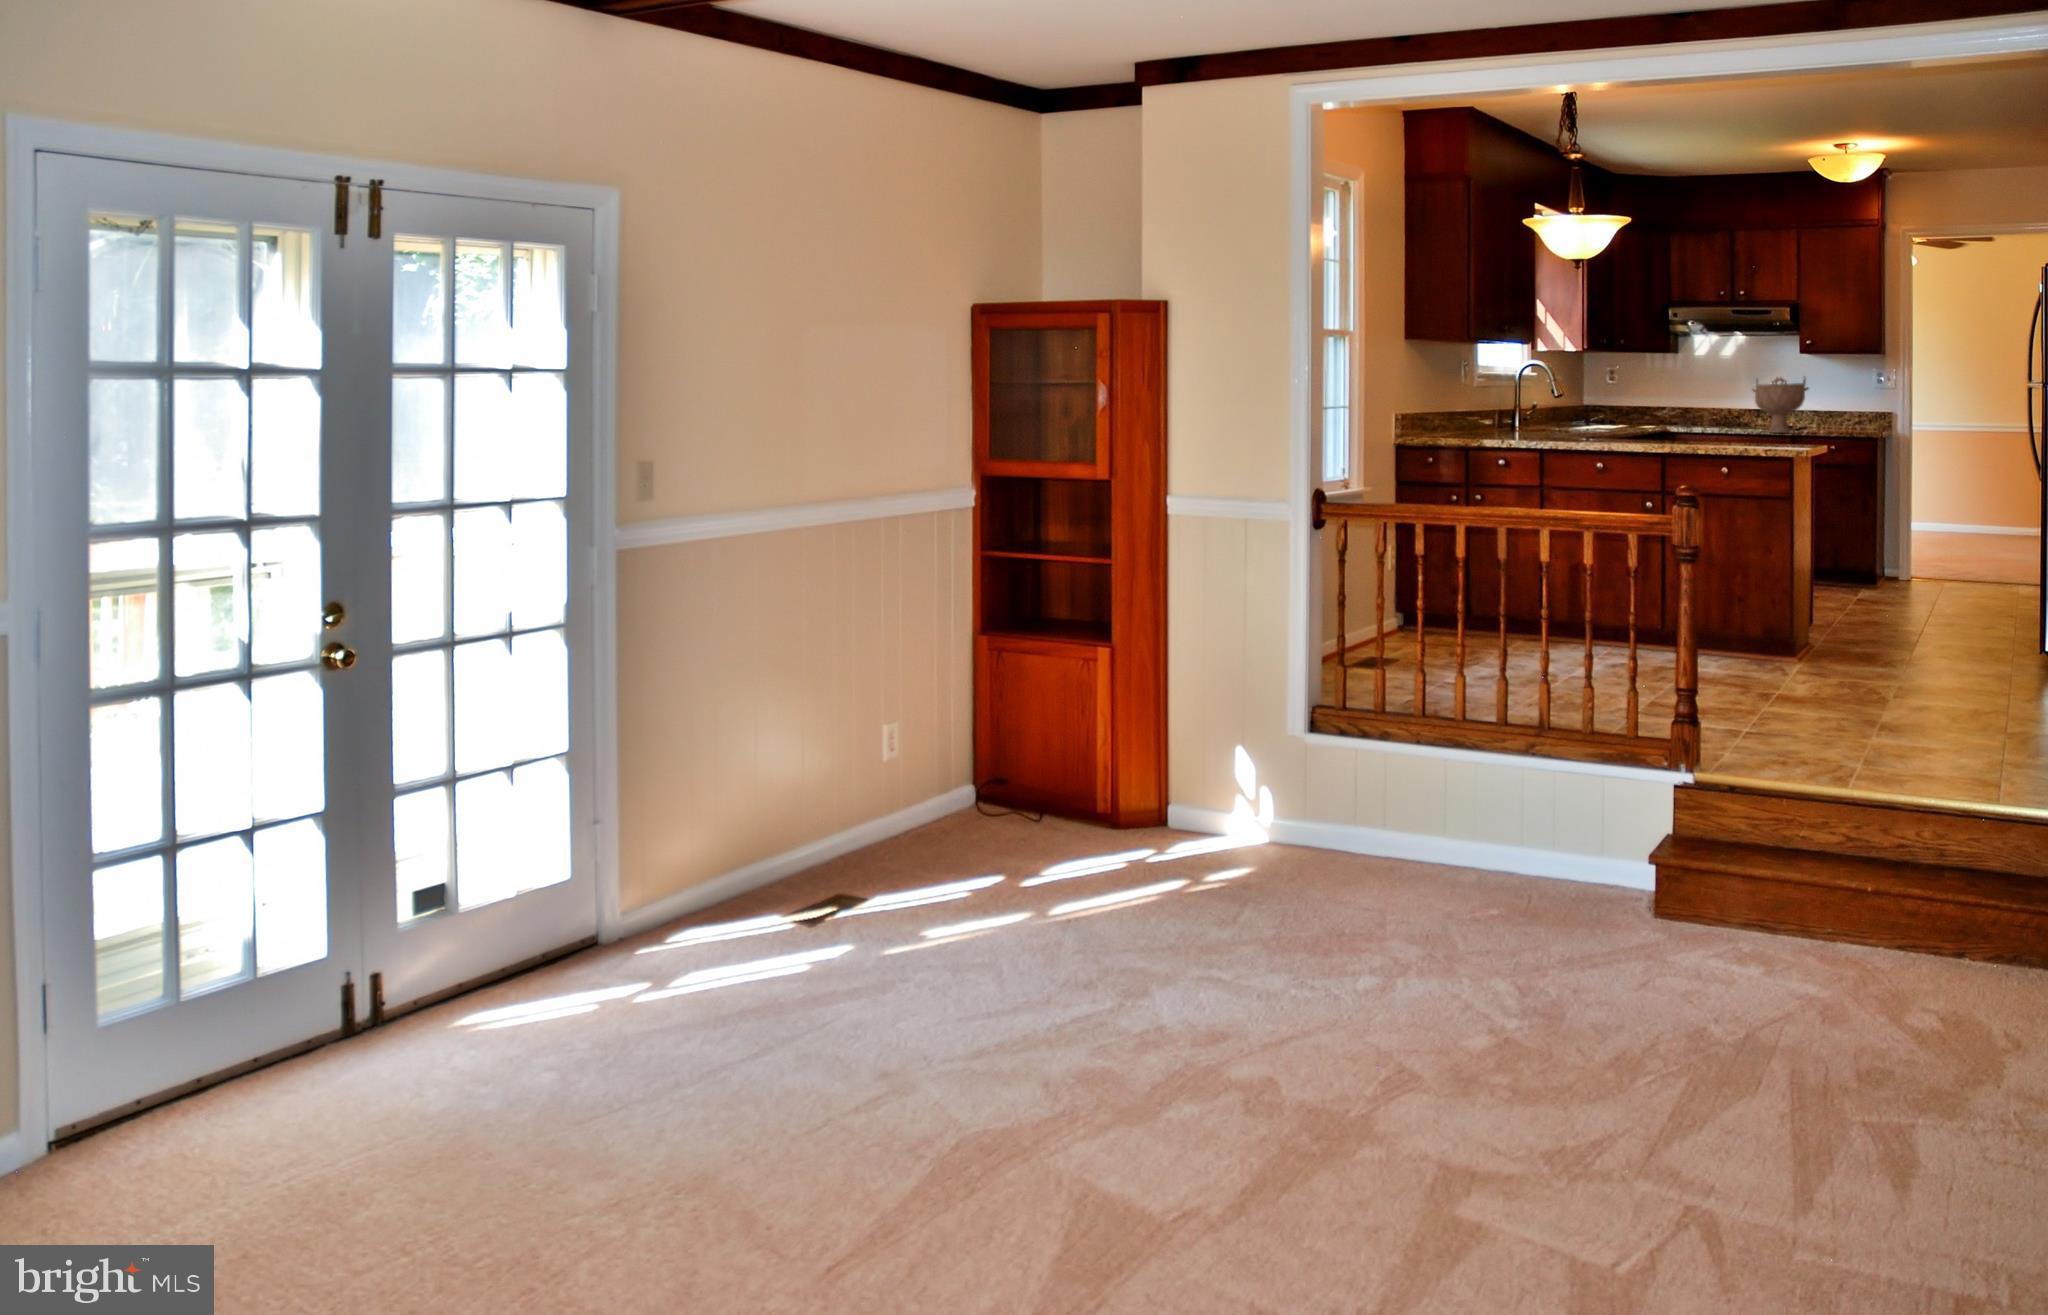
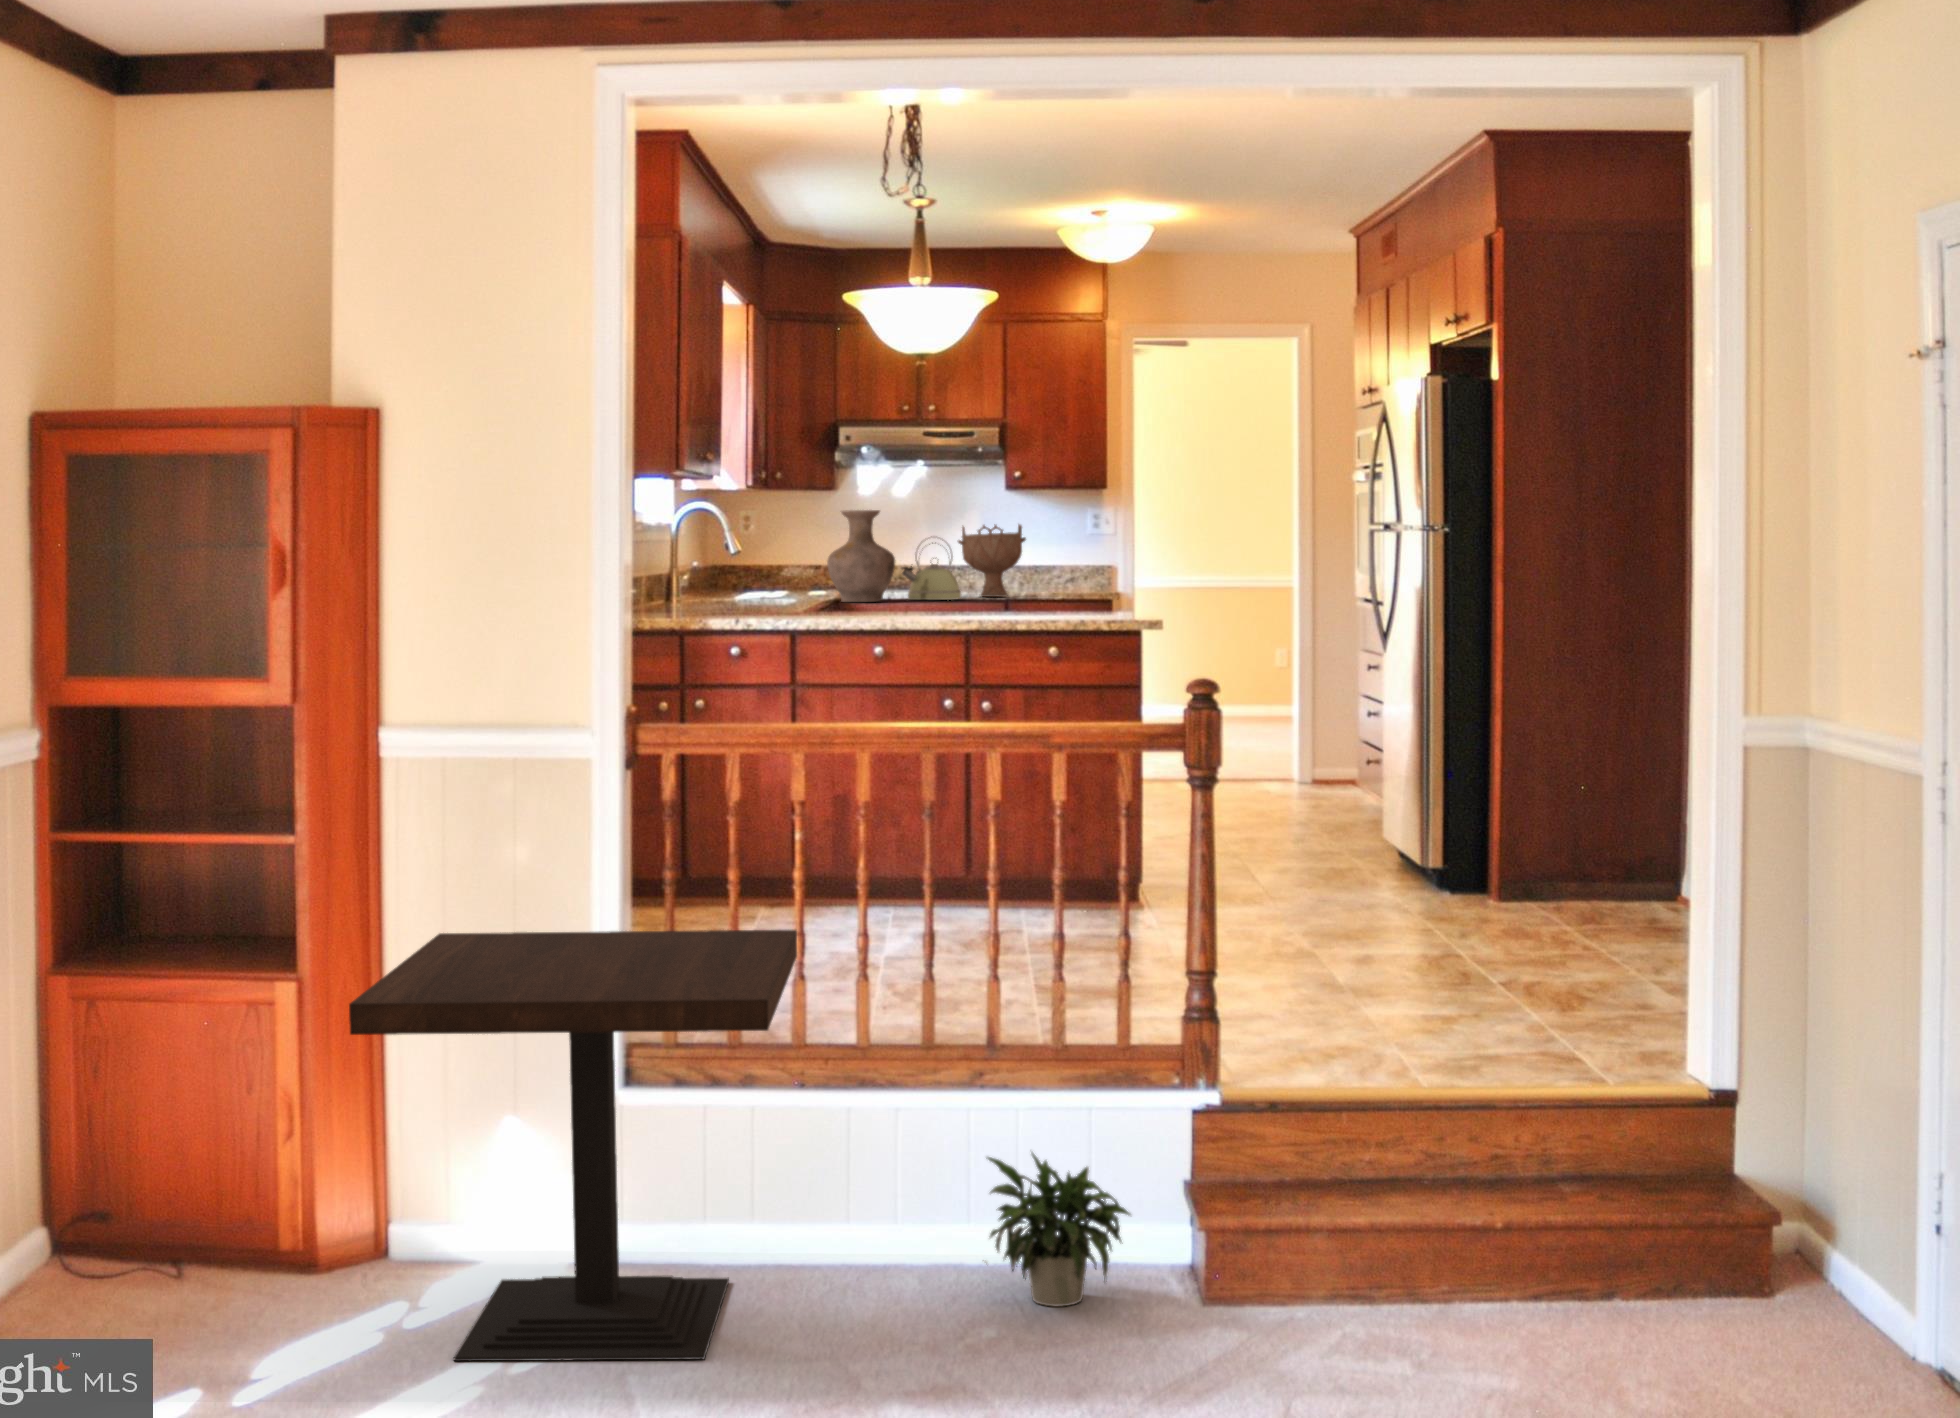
vase: none [1632,365,1686,434] -> present [827,510,895,602]
kettle: none [1696,385,1745,434] -> present [901,536,962,600]
side table: none [1093,625,1412,896] -> present [349,930,797,1361]
potted plant: none [1506,799,1603,903] -> present [987,1153,1130,1307]

